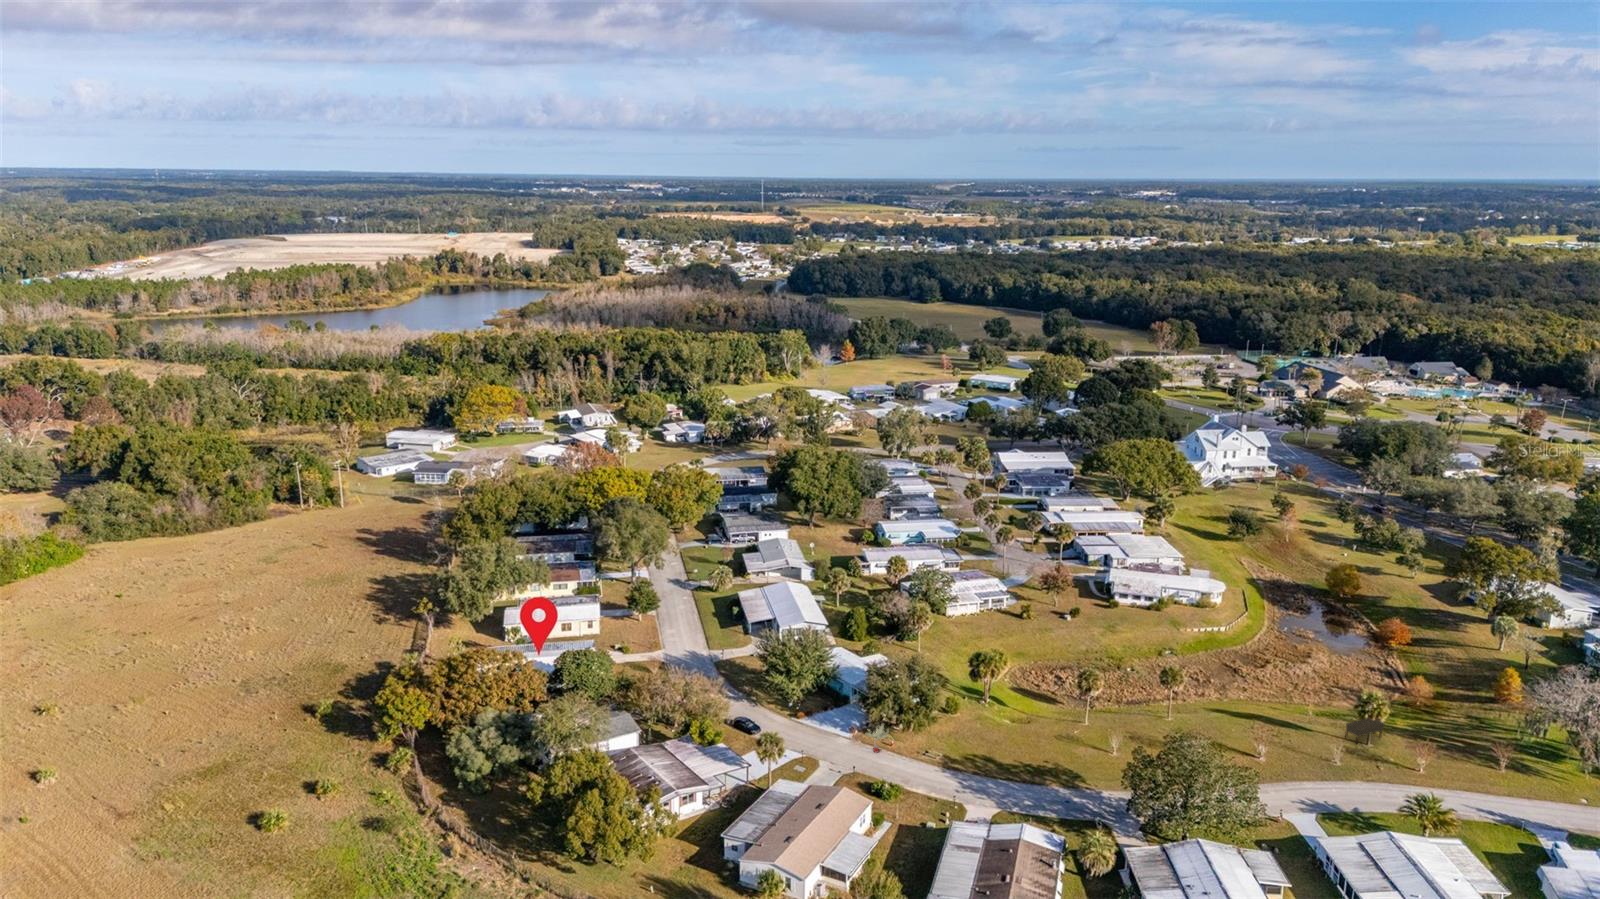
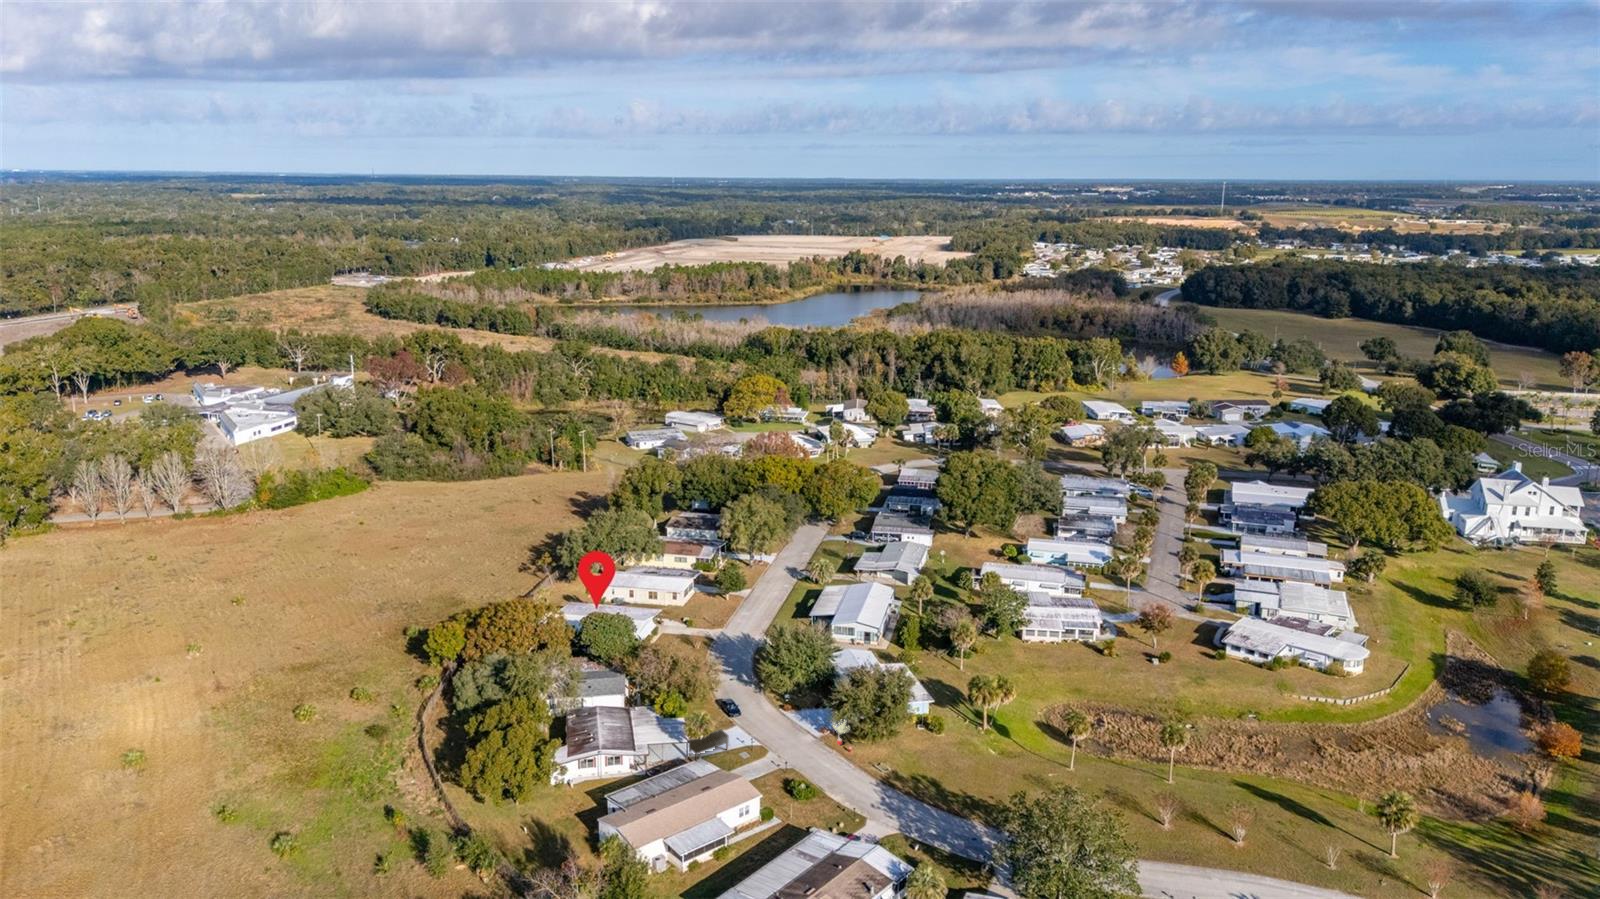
bench: present [1345,718,1384,744] -> present [689,730,729,760]

